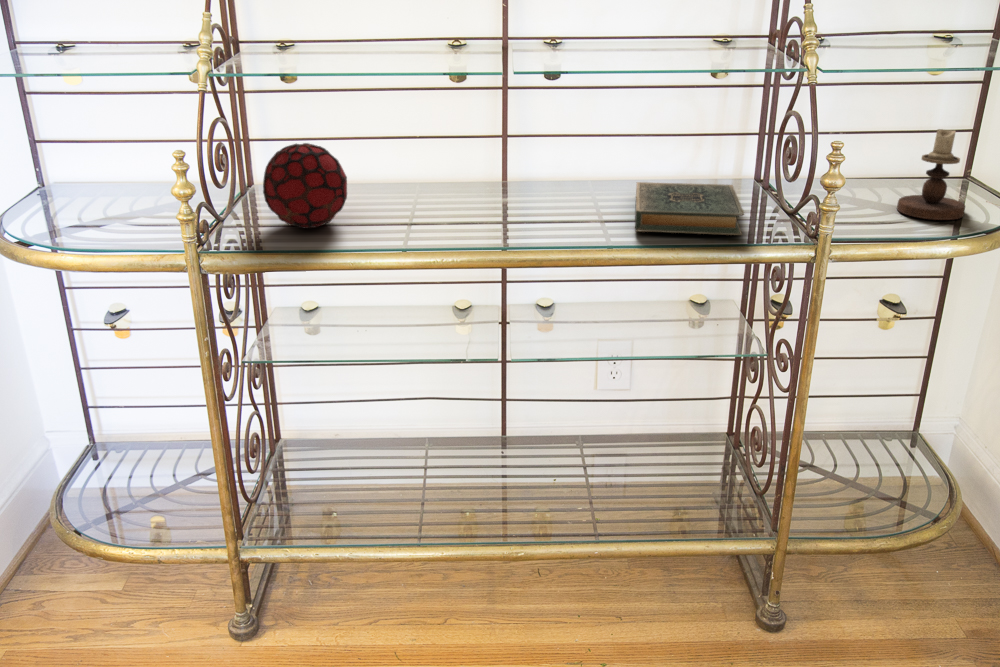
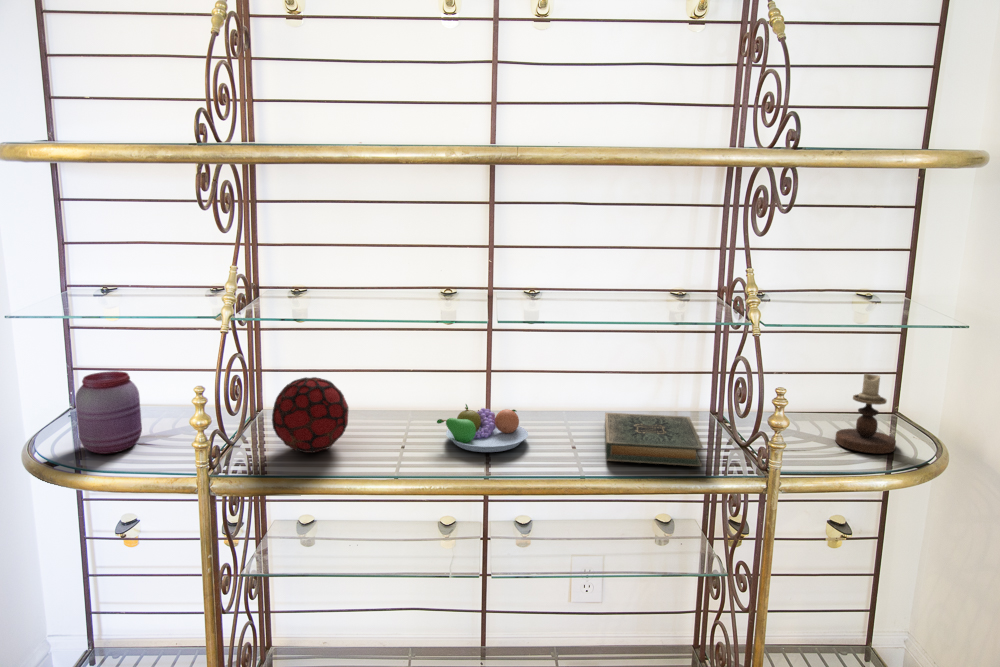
jar: none [44,141,121,233] -> present [75,371,142,454]
fruit bowl: none [446,173,549,225] -> present [437,404,528,452]

